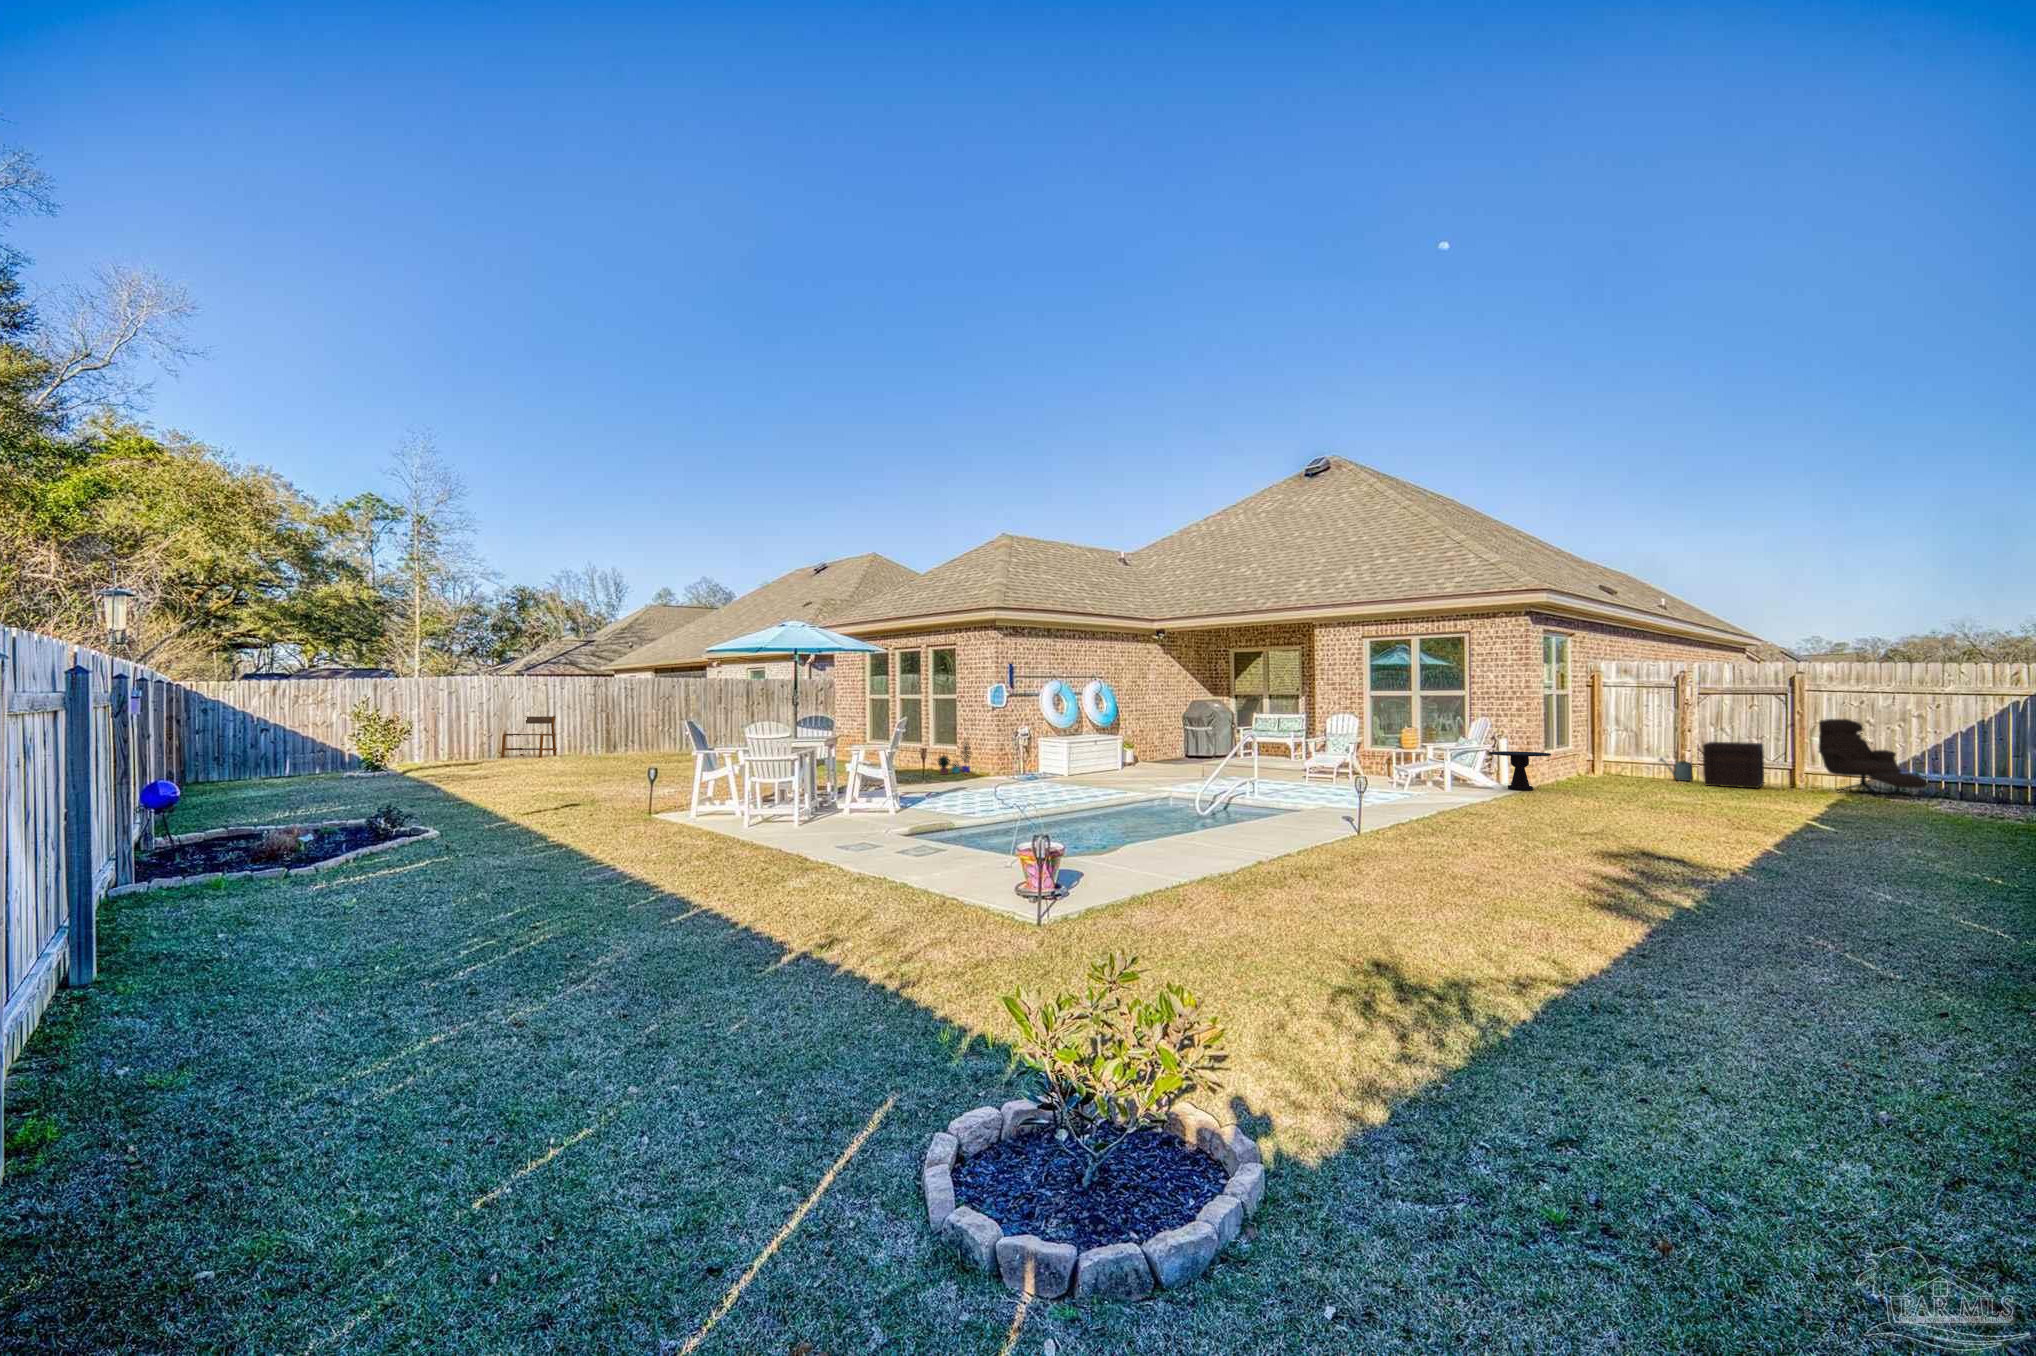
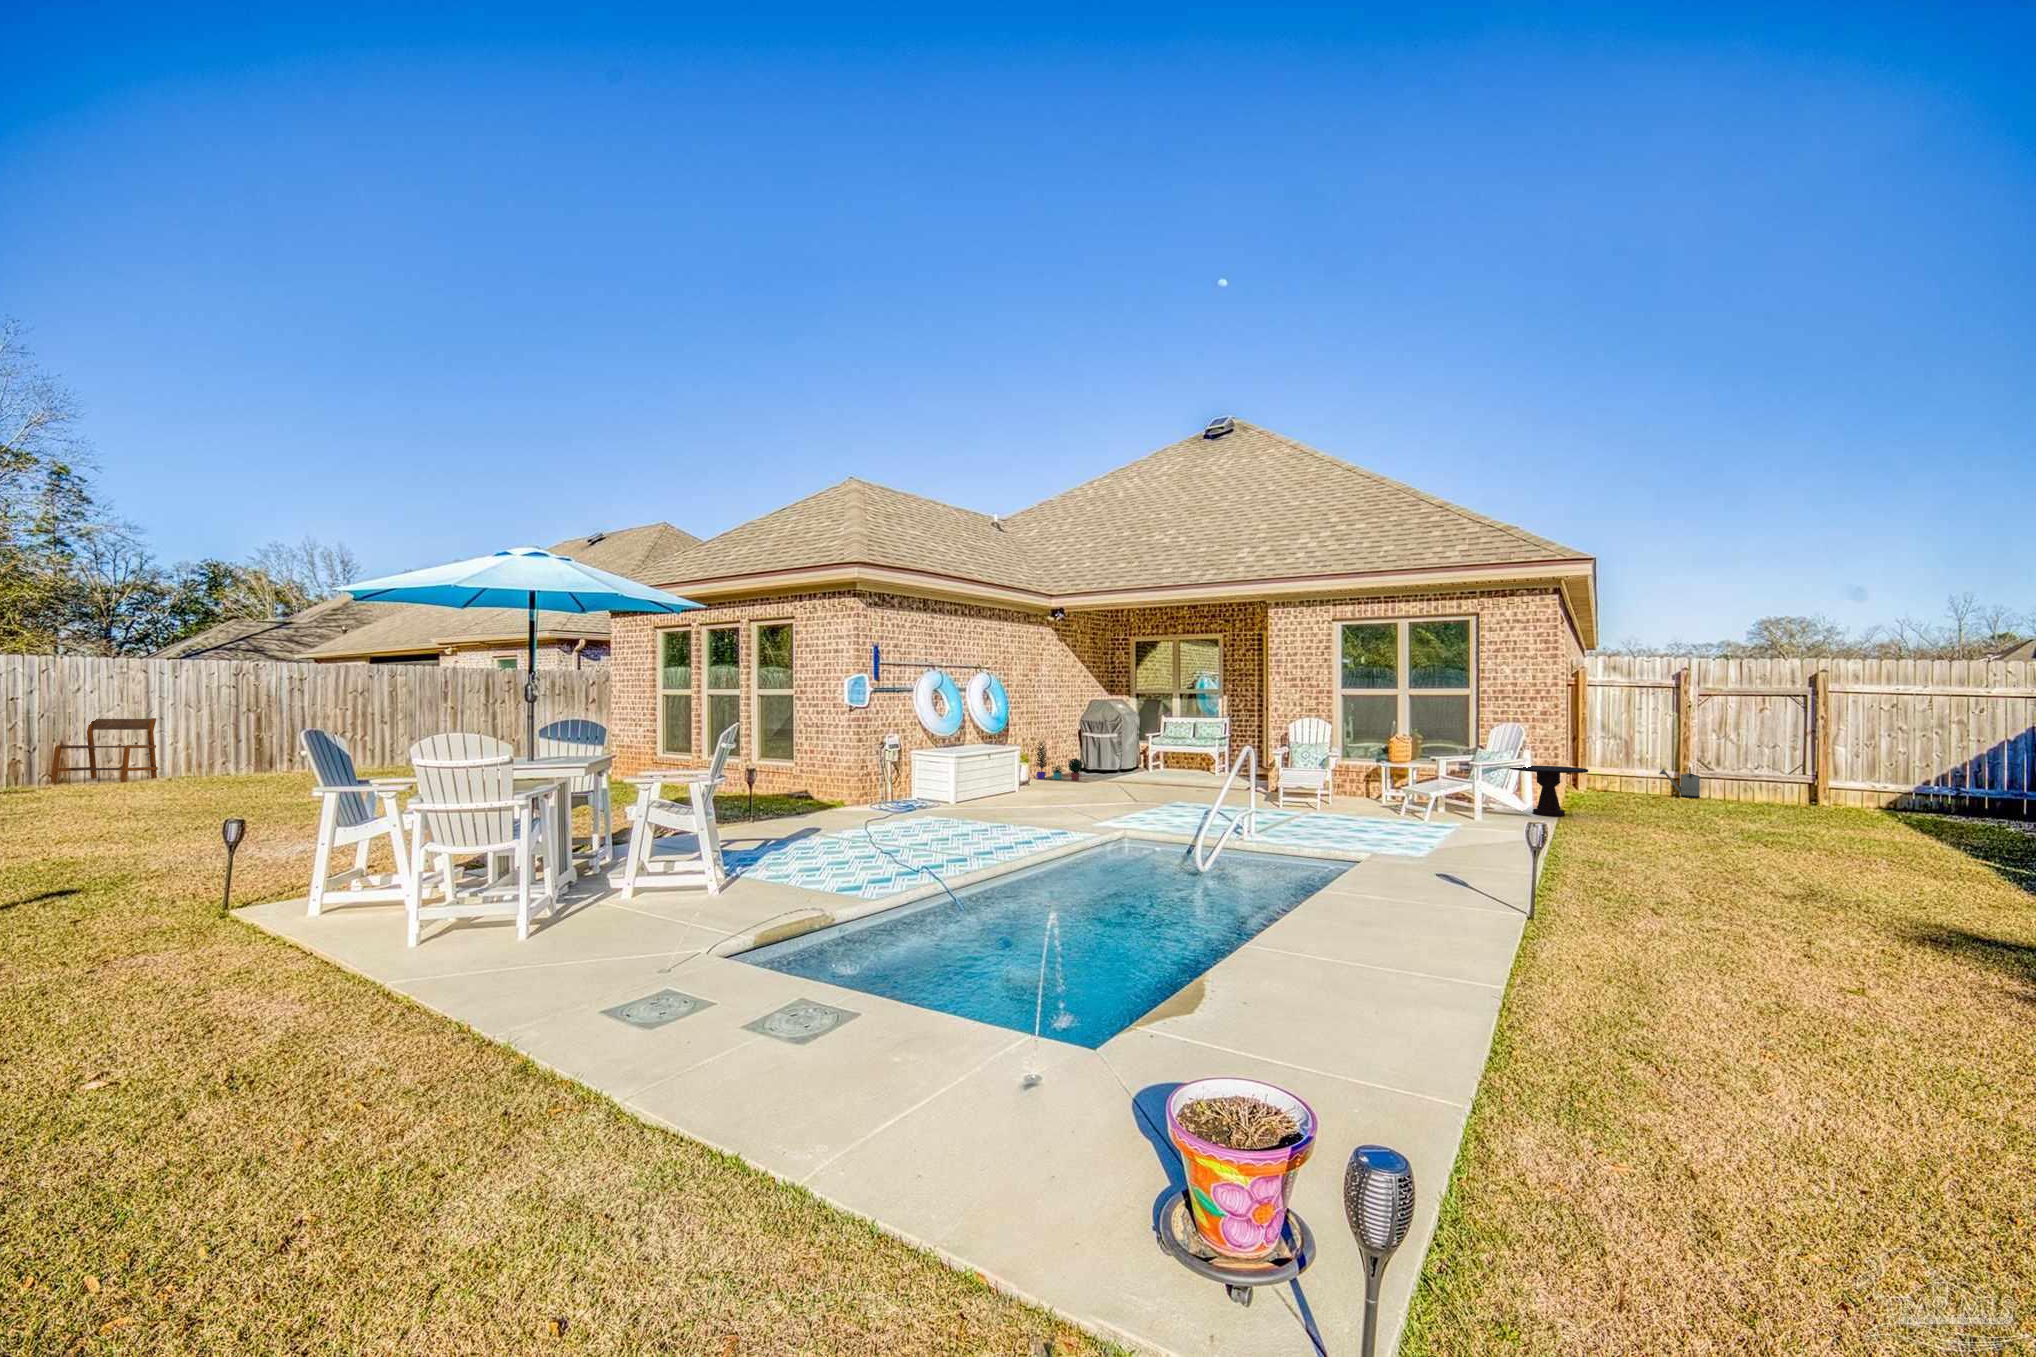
lounge chair: present [1818,719,1929,799] -> none [1847,724,1990,820]
potted plant: present [937,742,971,774] -> present [1036,741,1083,780]
wooden crate: present [1703,742,1764,788] -> none [1718,751,1793,807]

